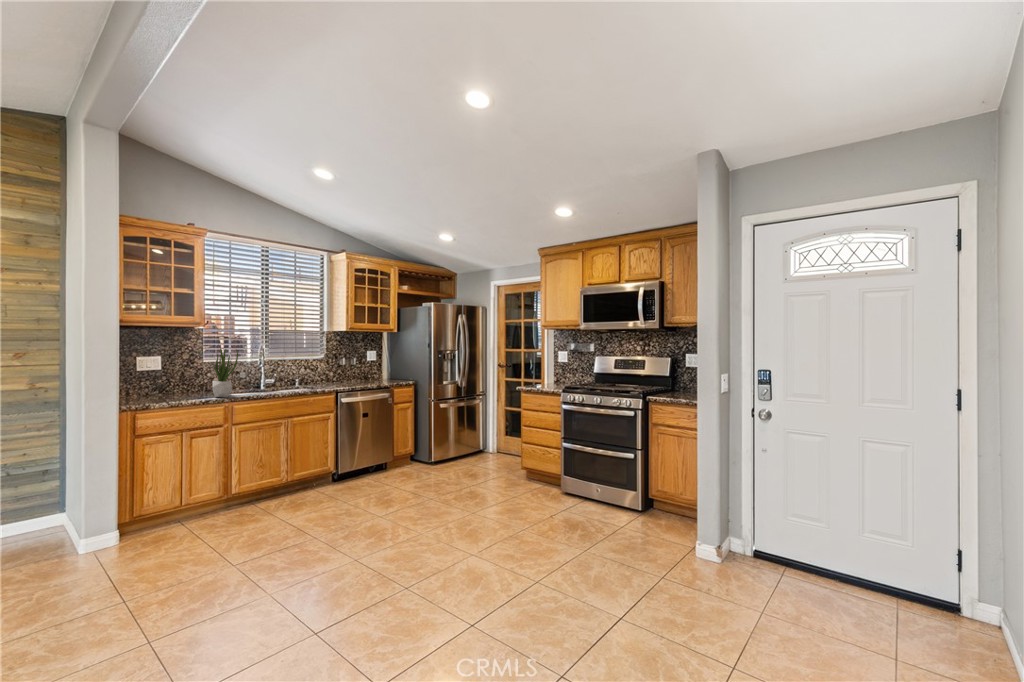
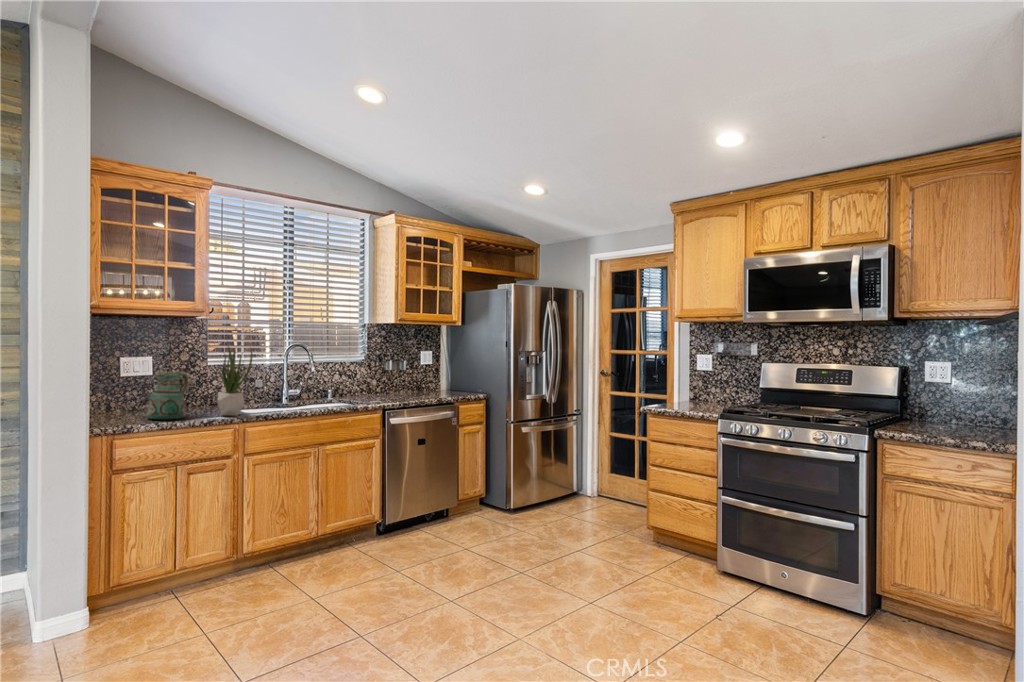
ceramic pitcher: none [160,366,190,400] -> present [147,371,188,419]

